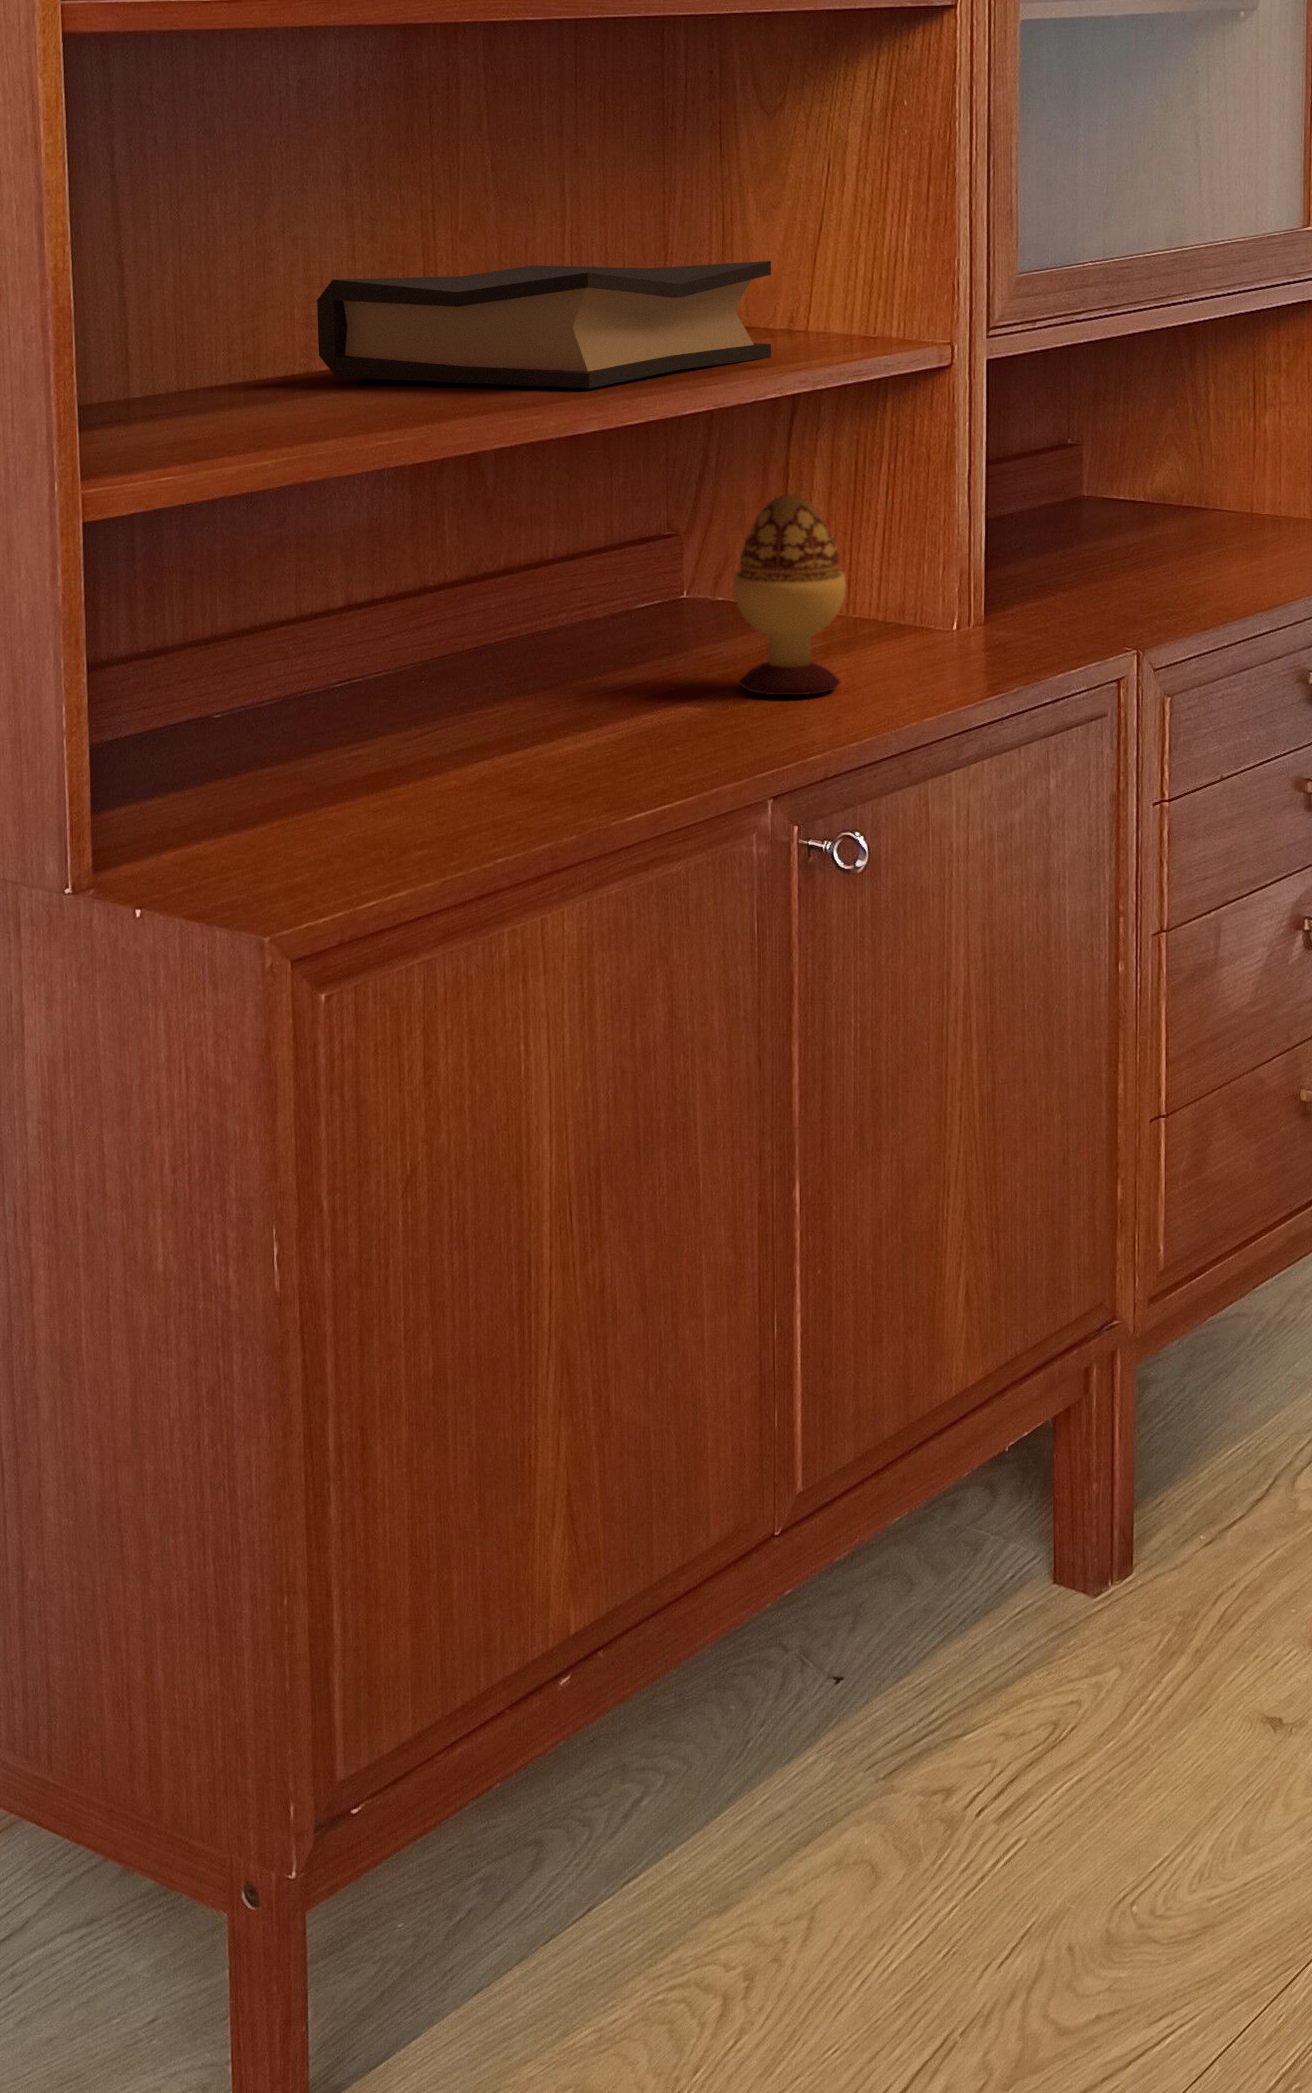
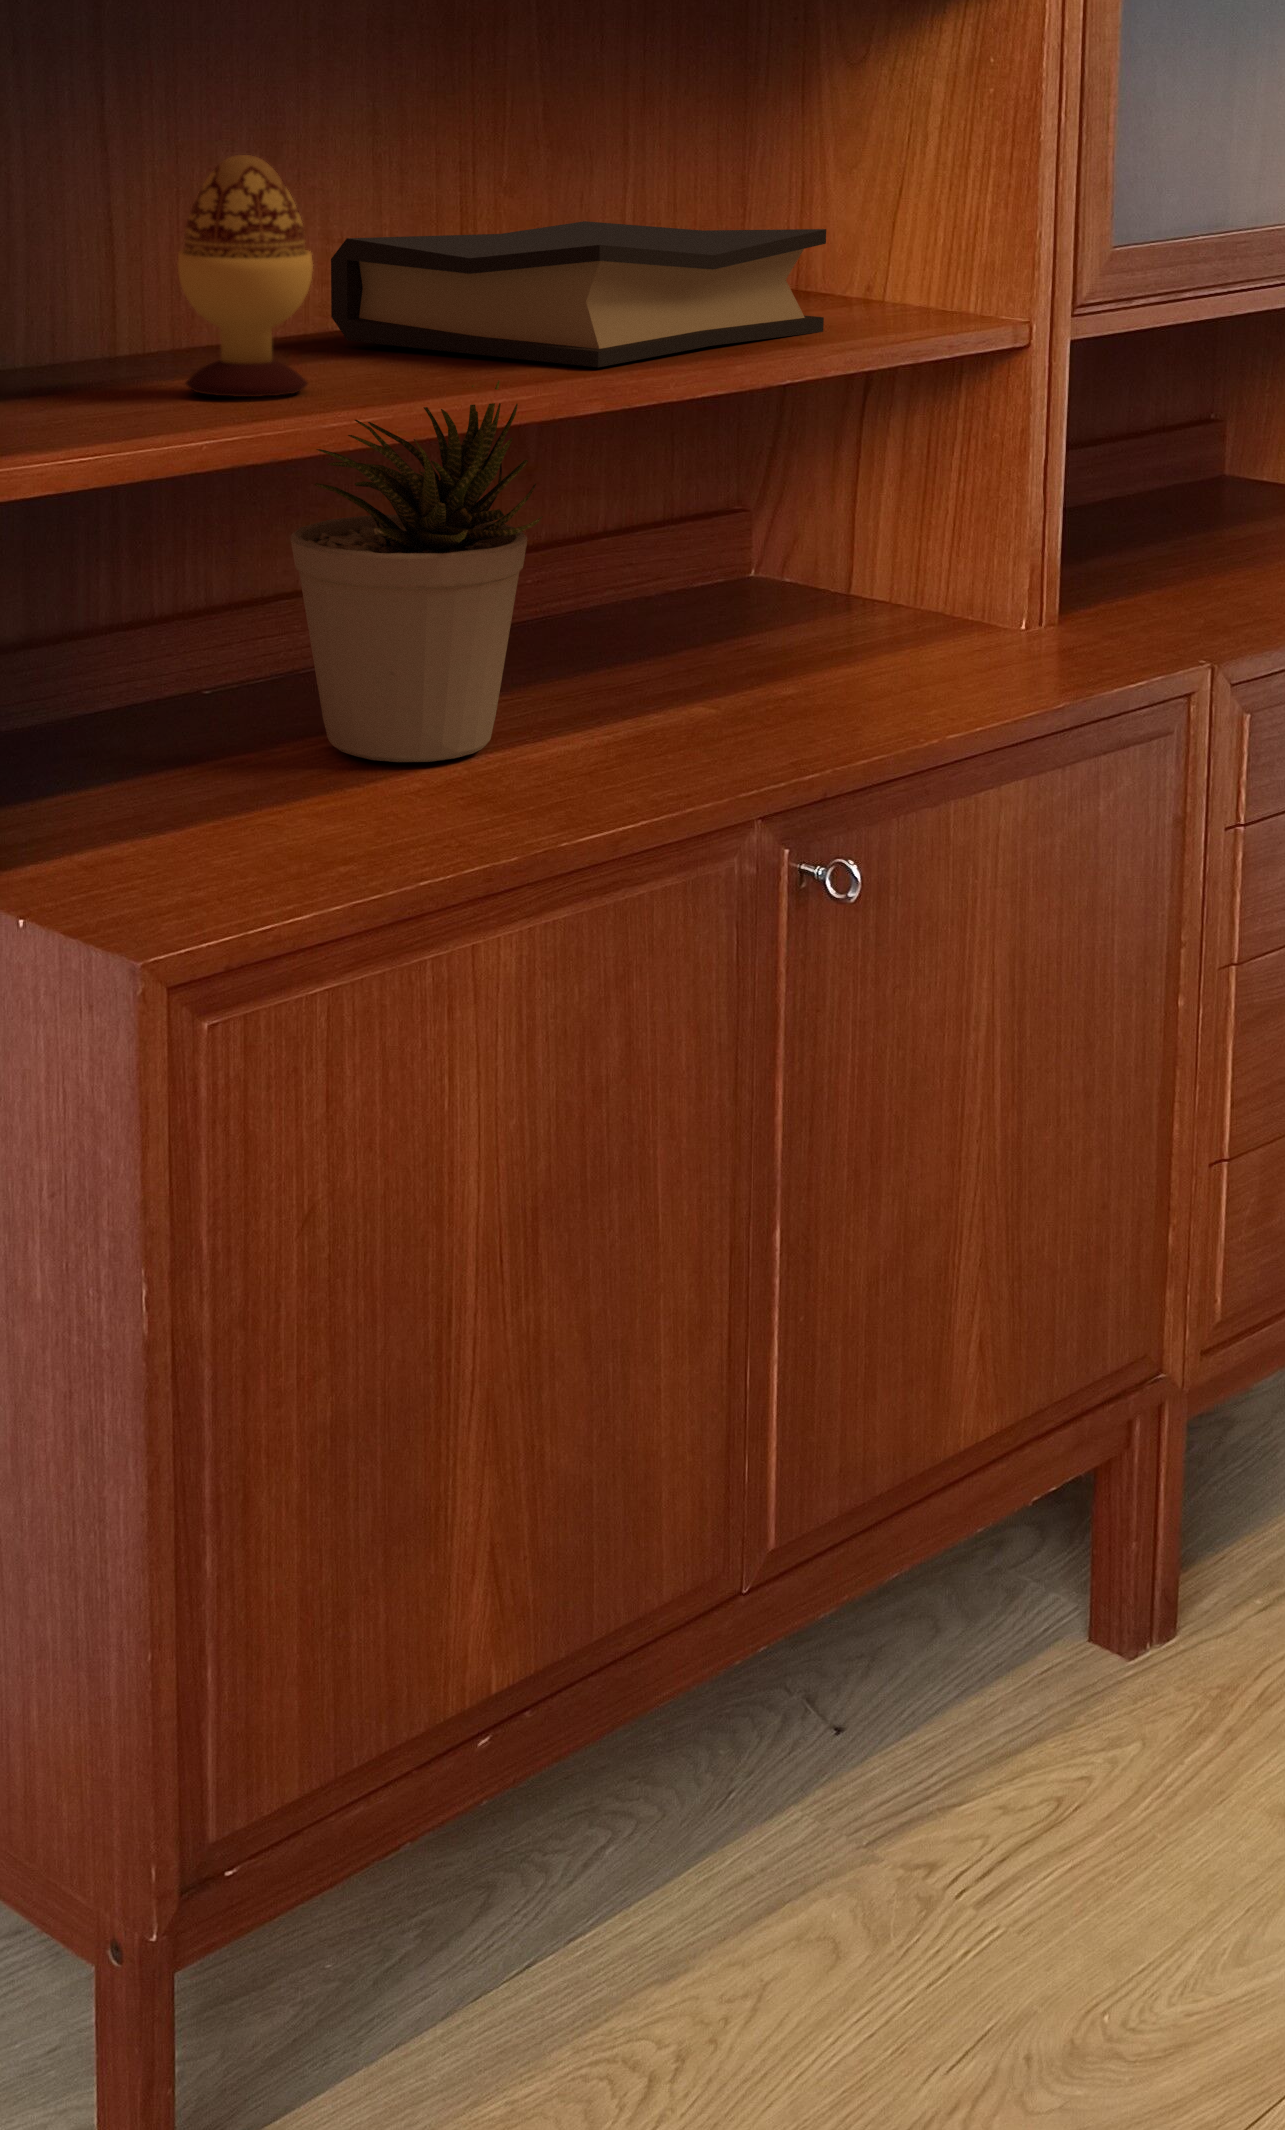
potted plant: none [315,399,559,764] -> present [291,380,542,762]
decorative egg: present [734,495,846,695] -> present [177,155,313,397]

